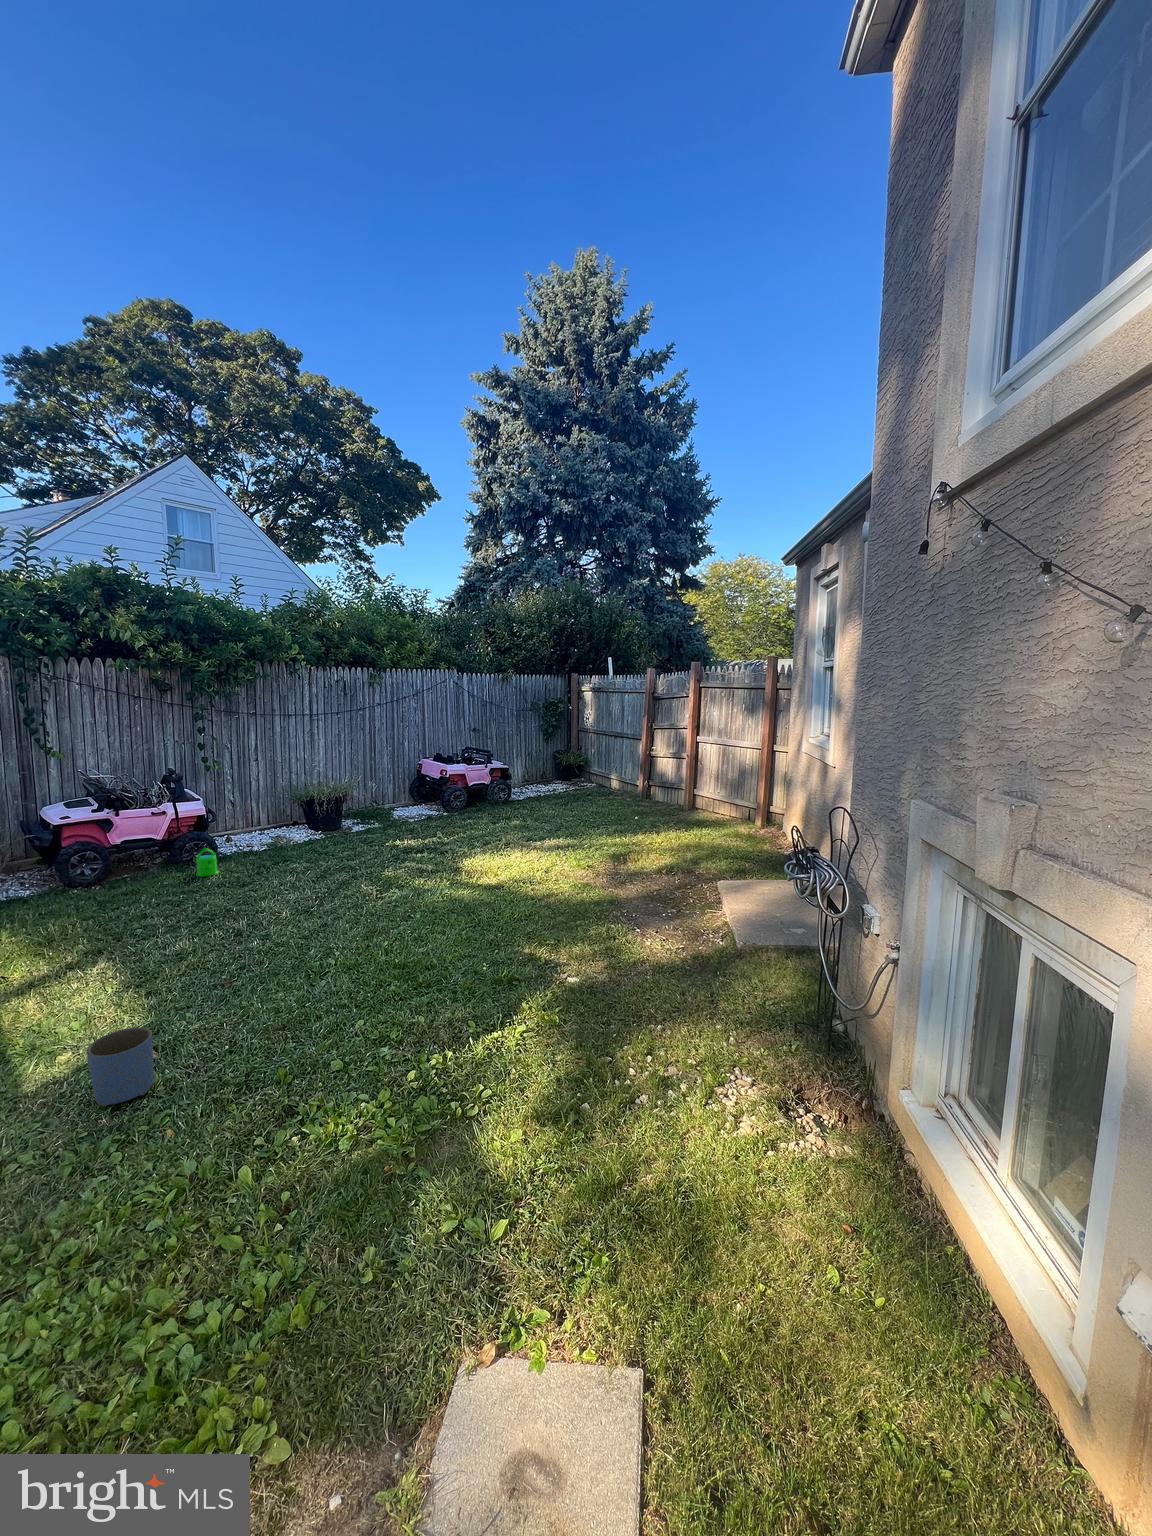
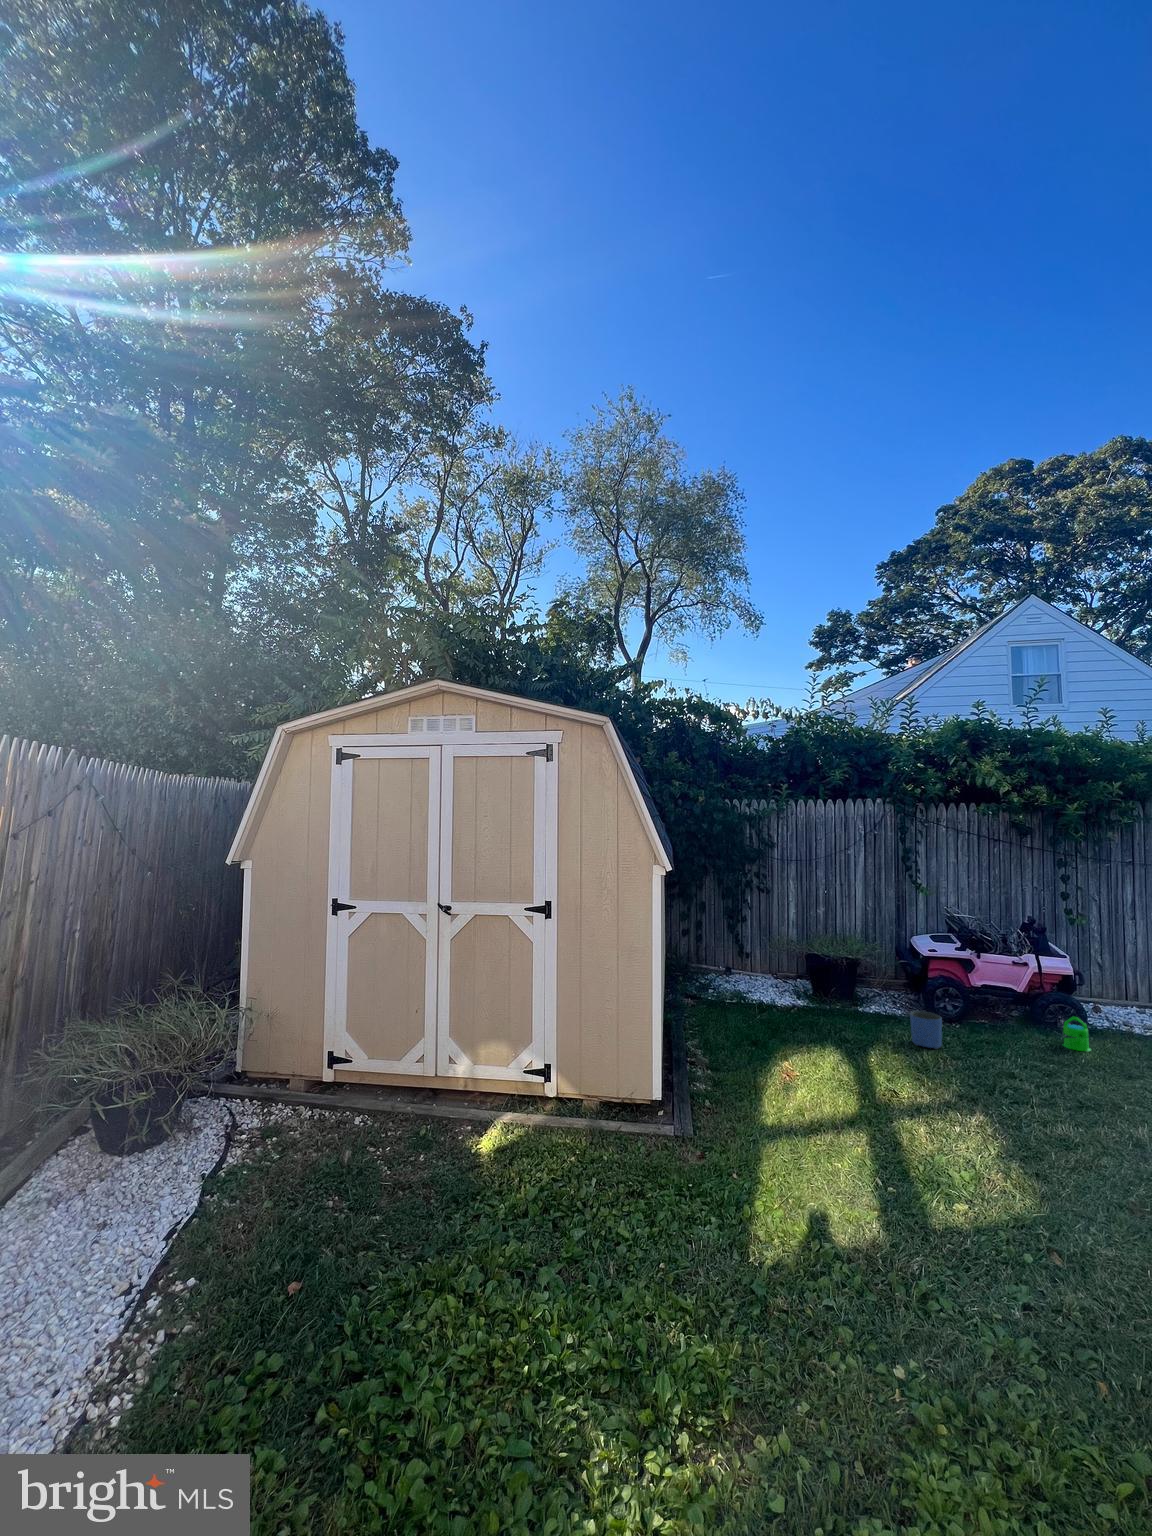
planter: present [87,1028,154,1107] -> present [910,1011,942,1049]

